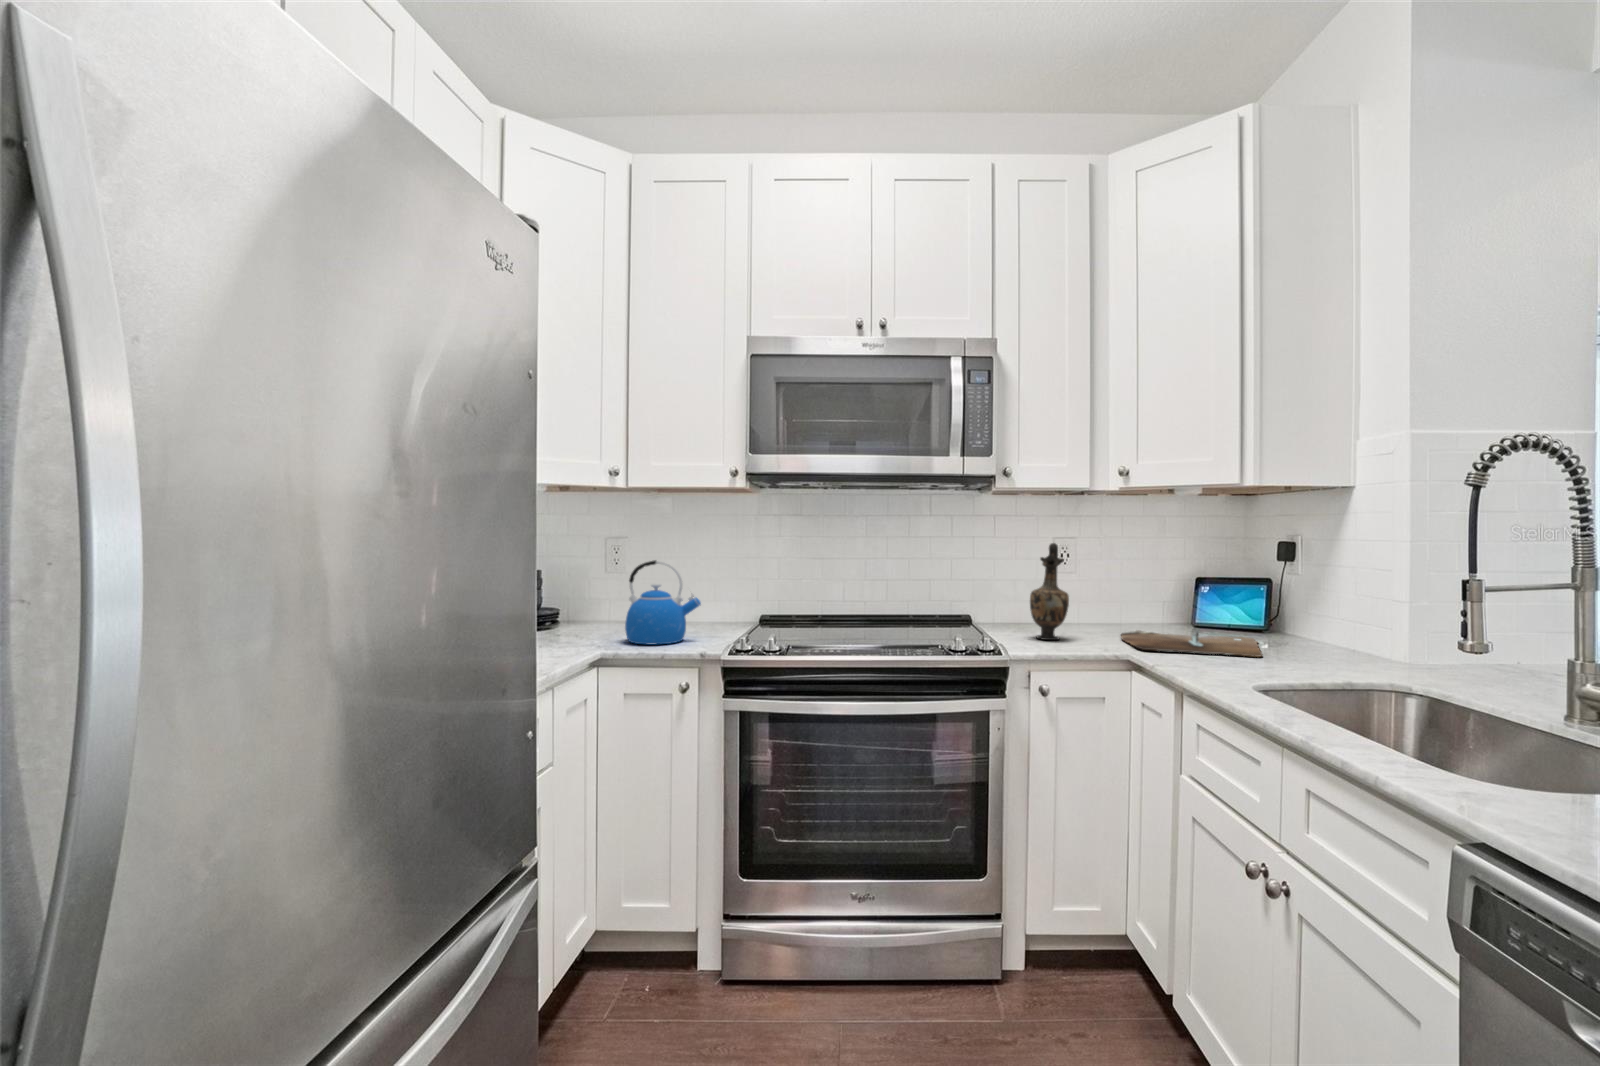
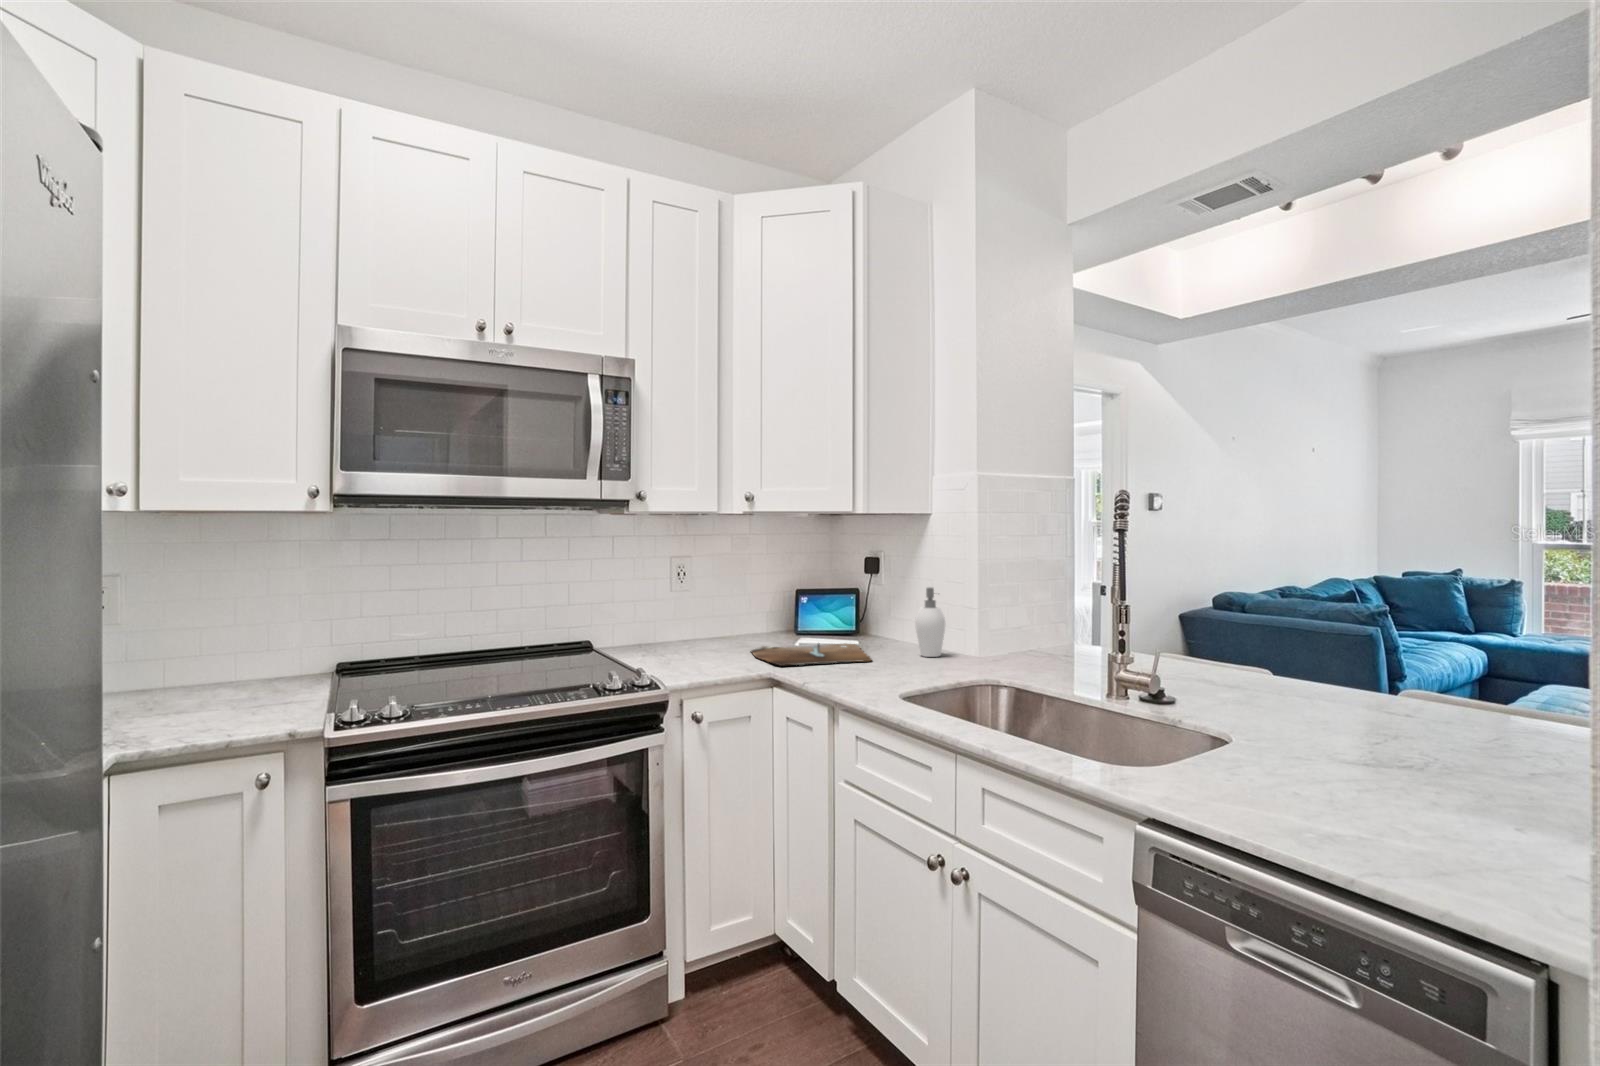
vase: present [1030,543,1069,640] -> none [672,568,709,665]
kettle: present [625,560,701,645] -> none [150,615,276,733]
soap dispenser: none [1329,577,1374,662] -> present [915,587,945,657]

